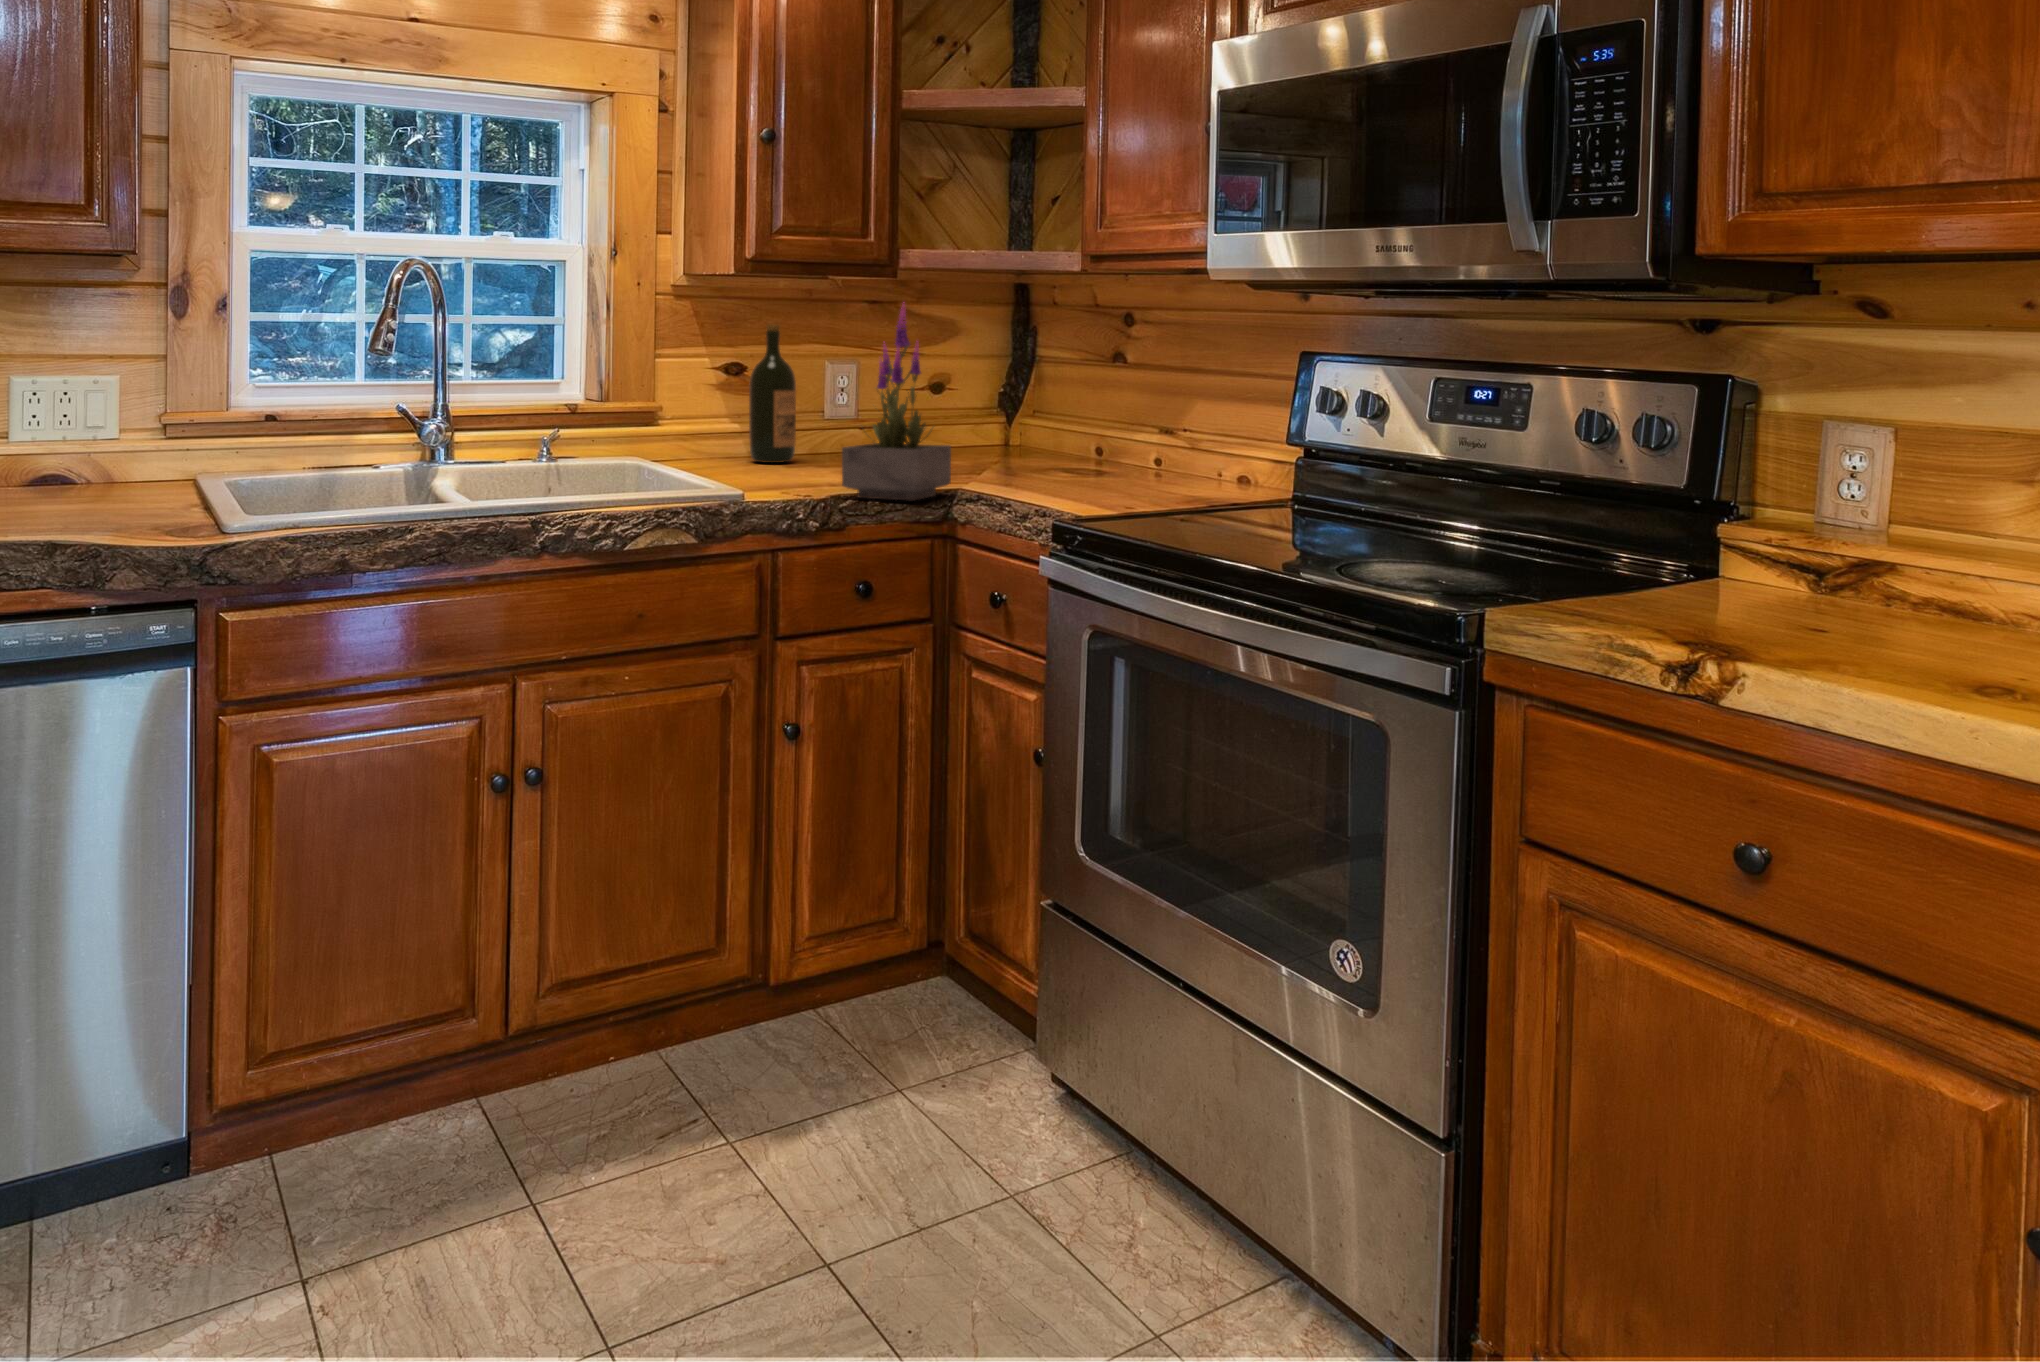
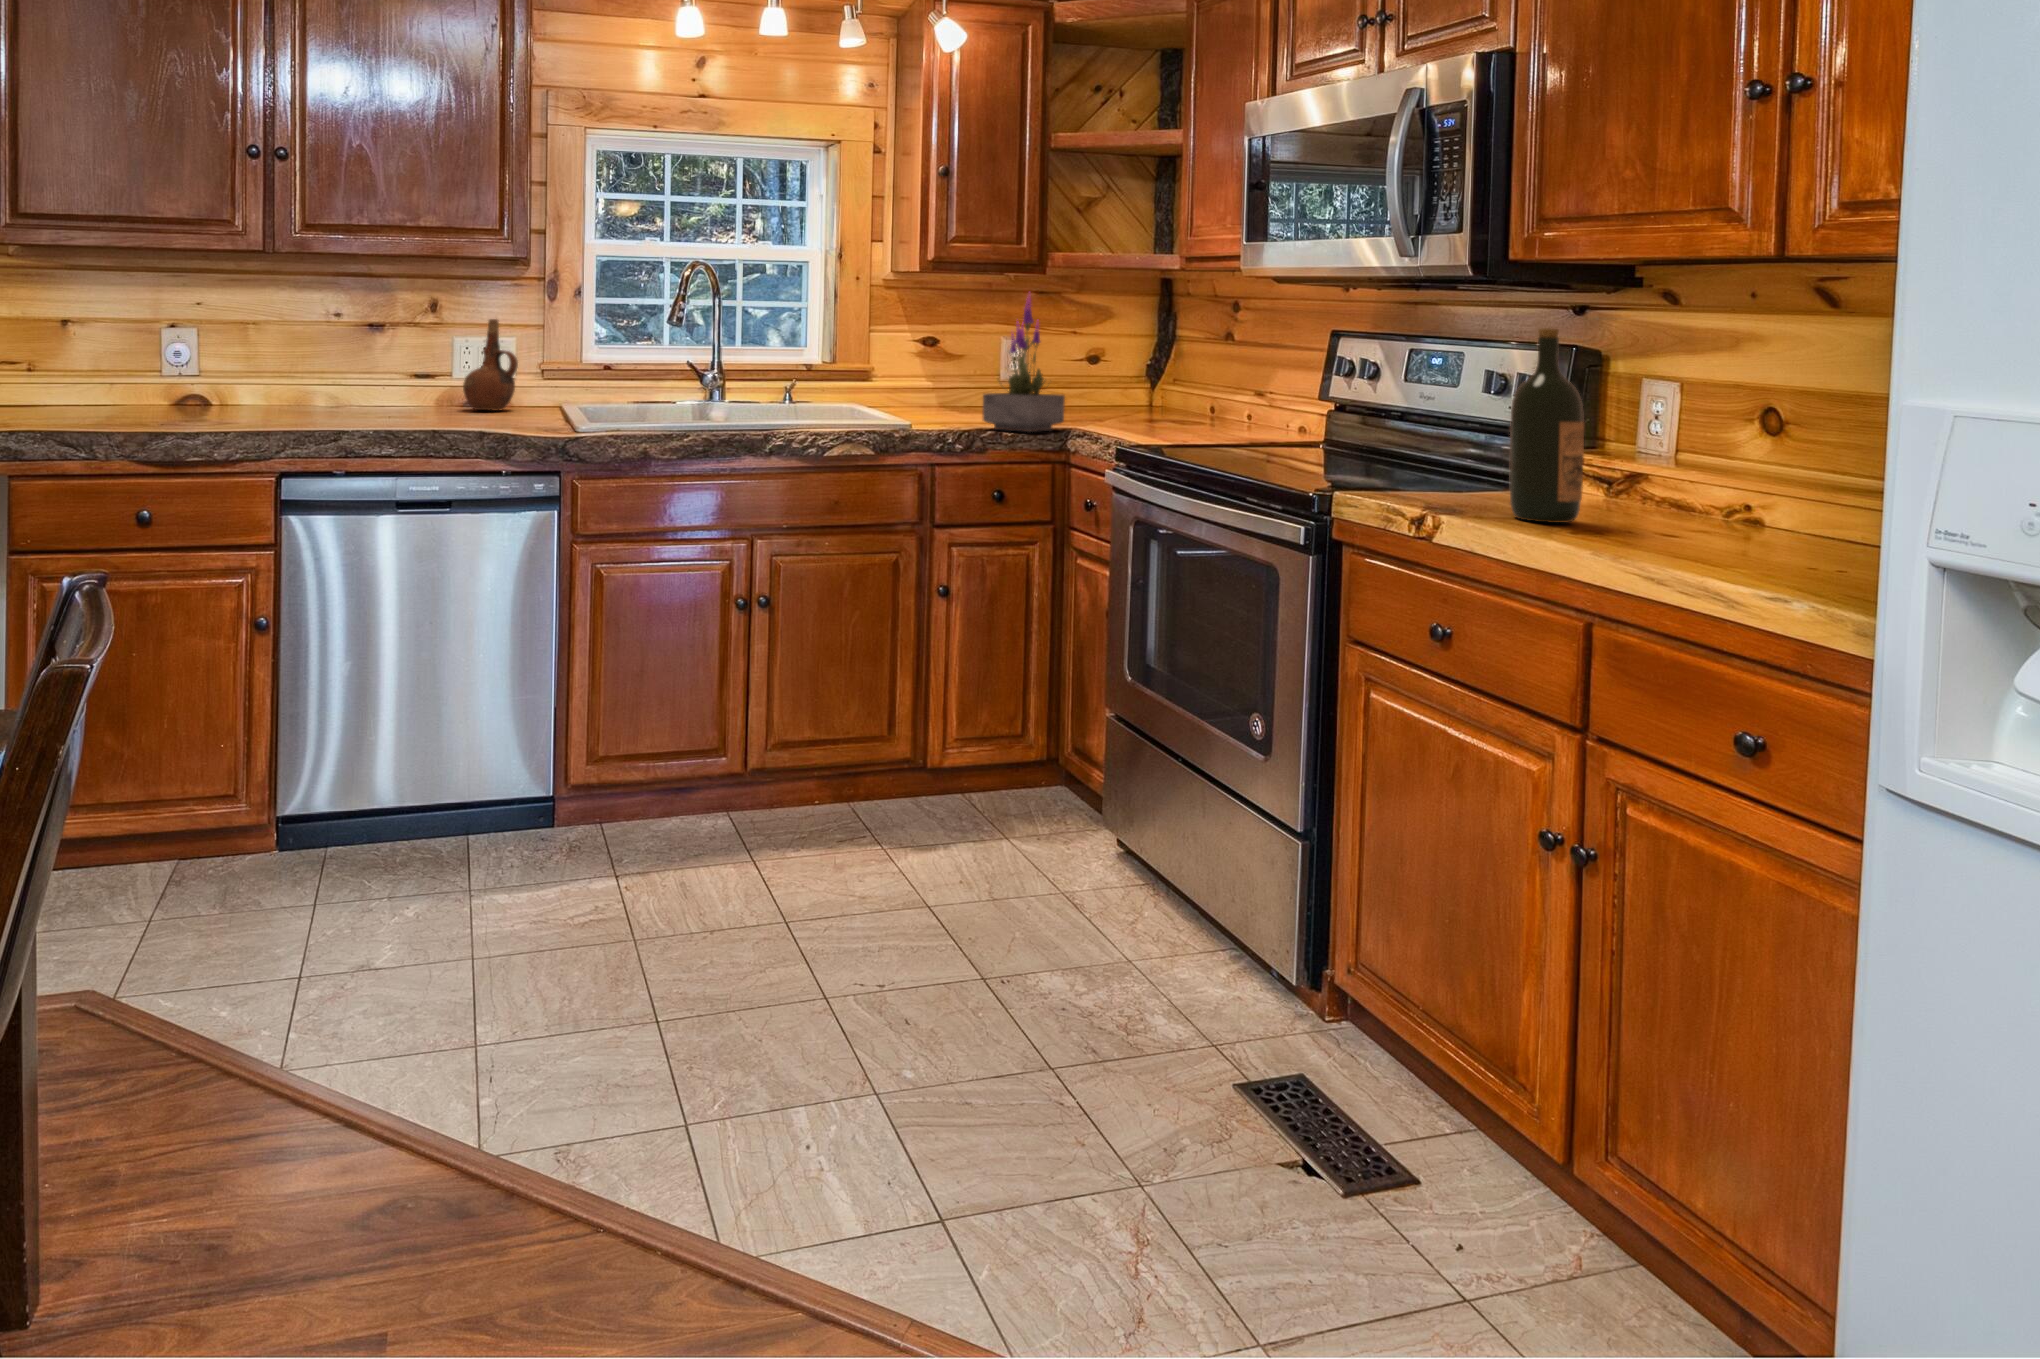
wine bottle: present [749,325,796,463] -> present [1510,328,1584,523]
ceramic pitcher: none [24,347,118,490] -> present [463,319,518,411]

